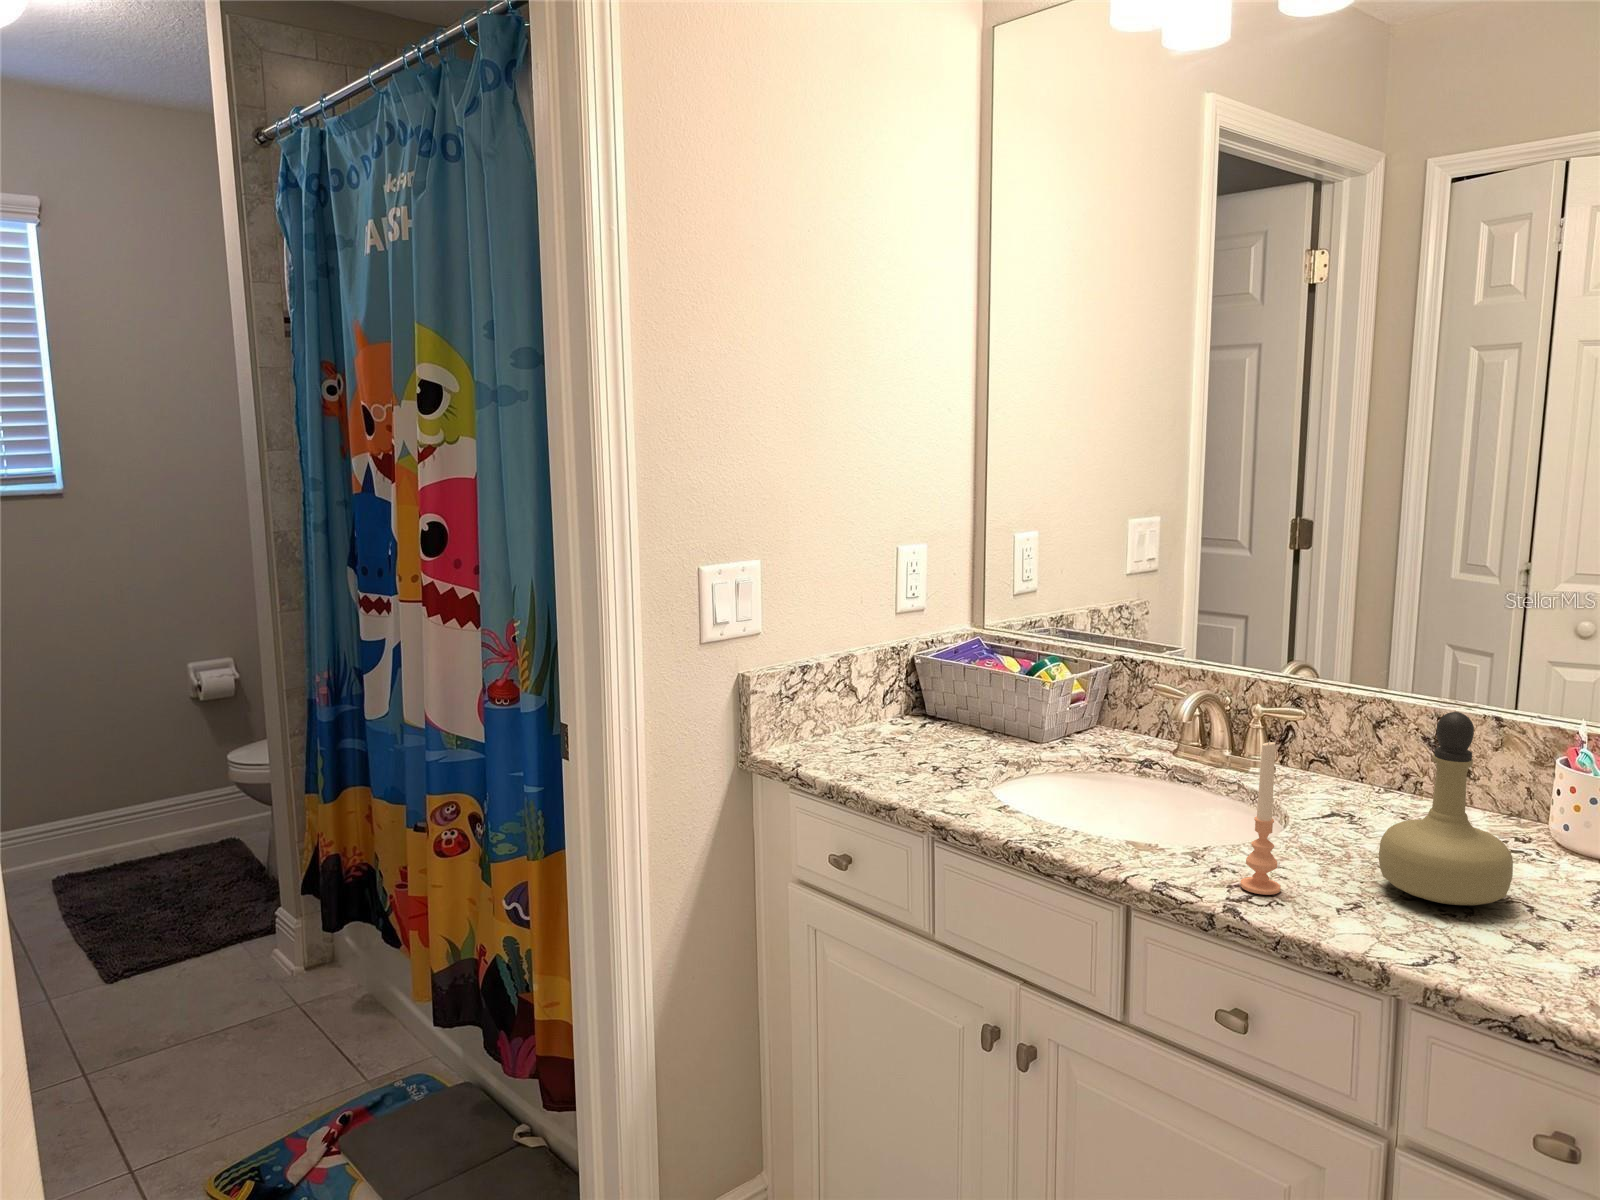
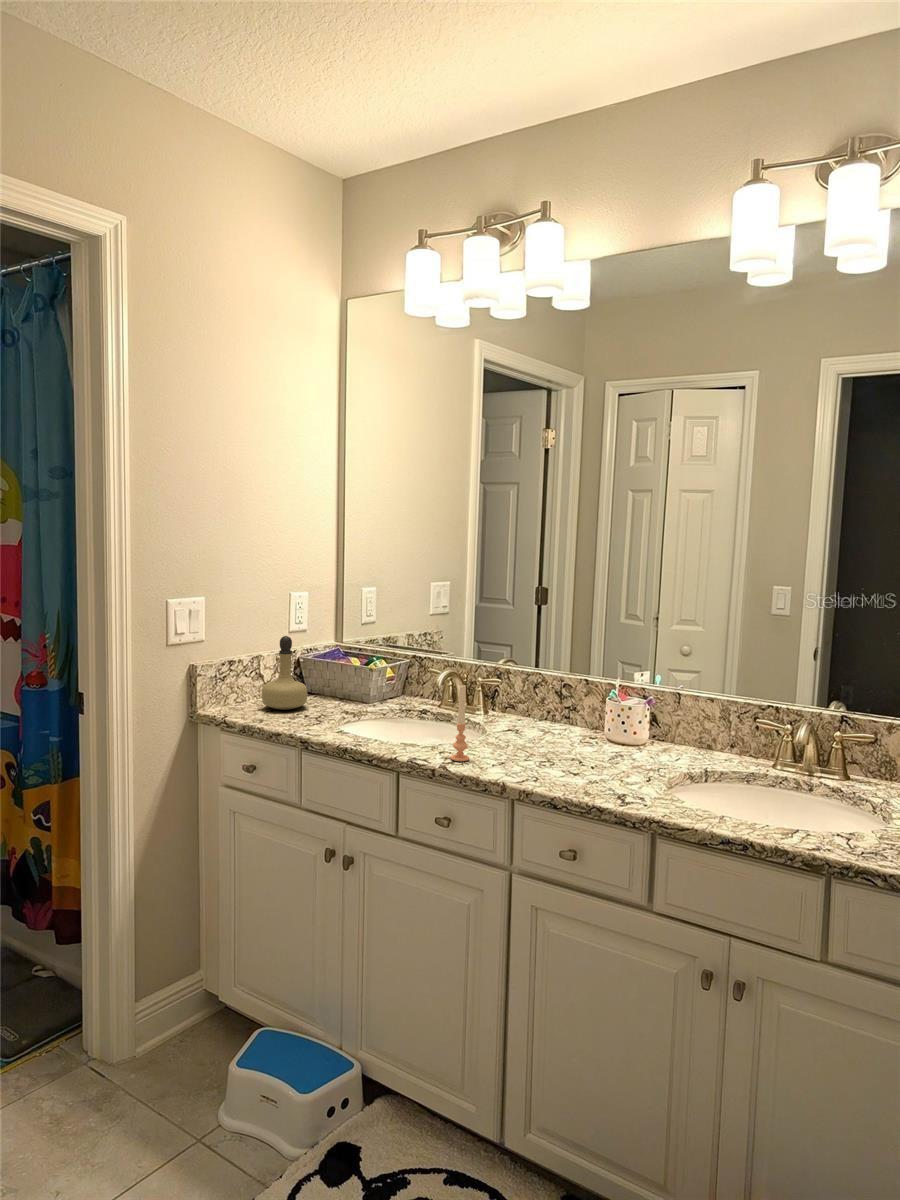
perfume bottle: present [1379,712,1513,905] -> present [262,636,307,710]

